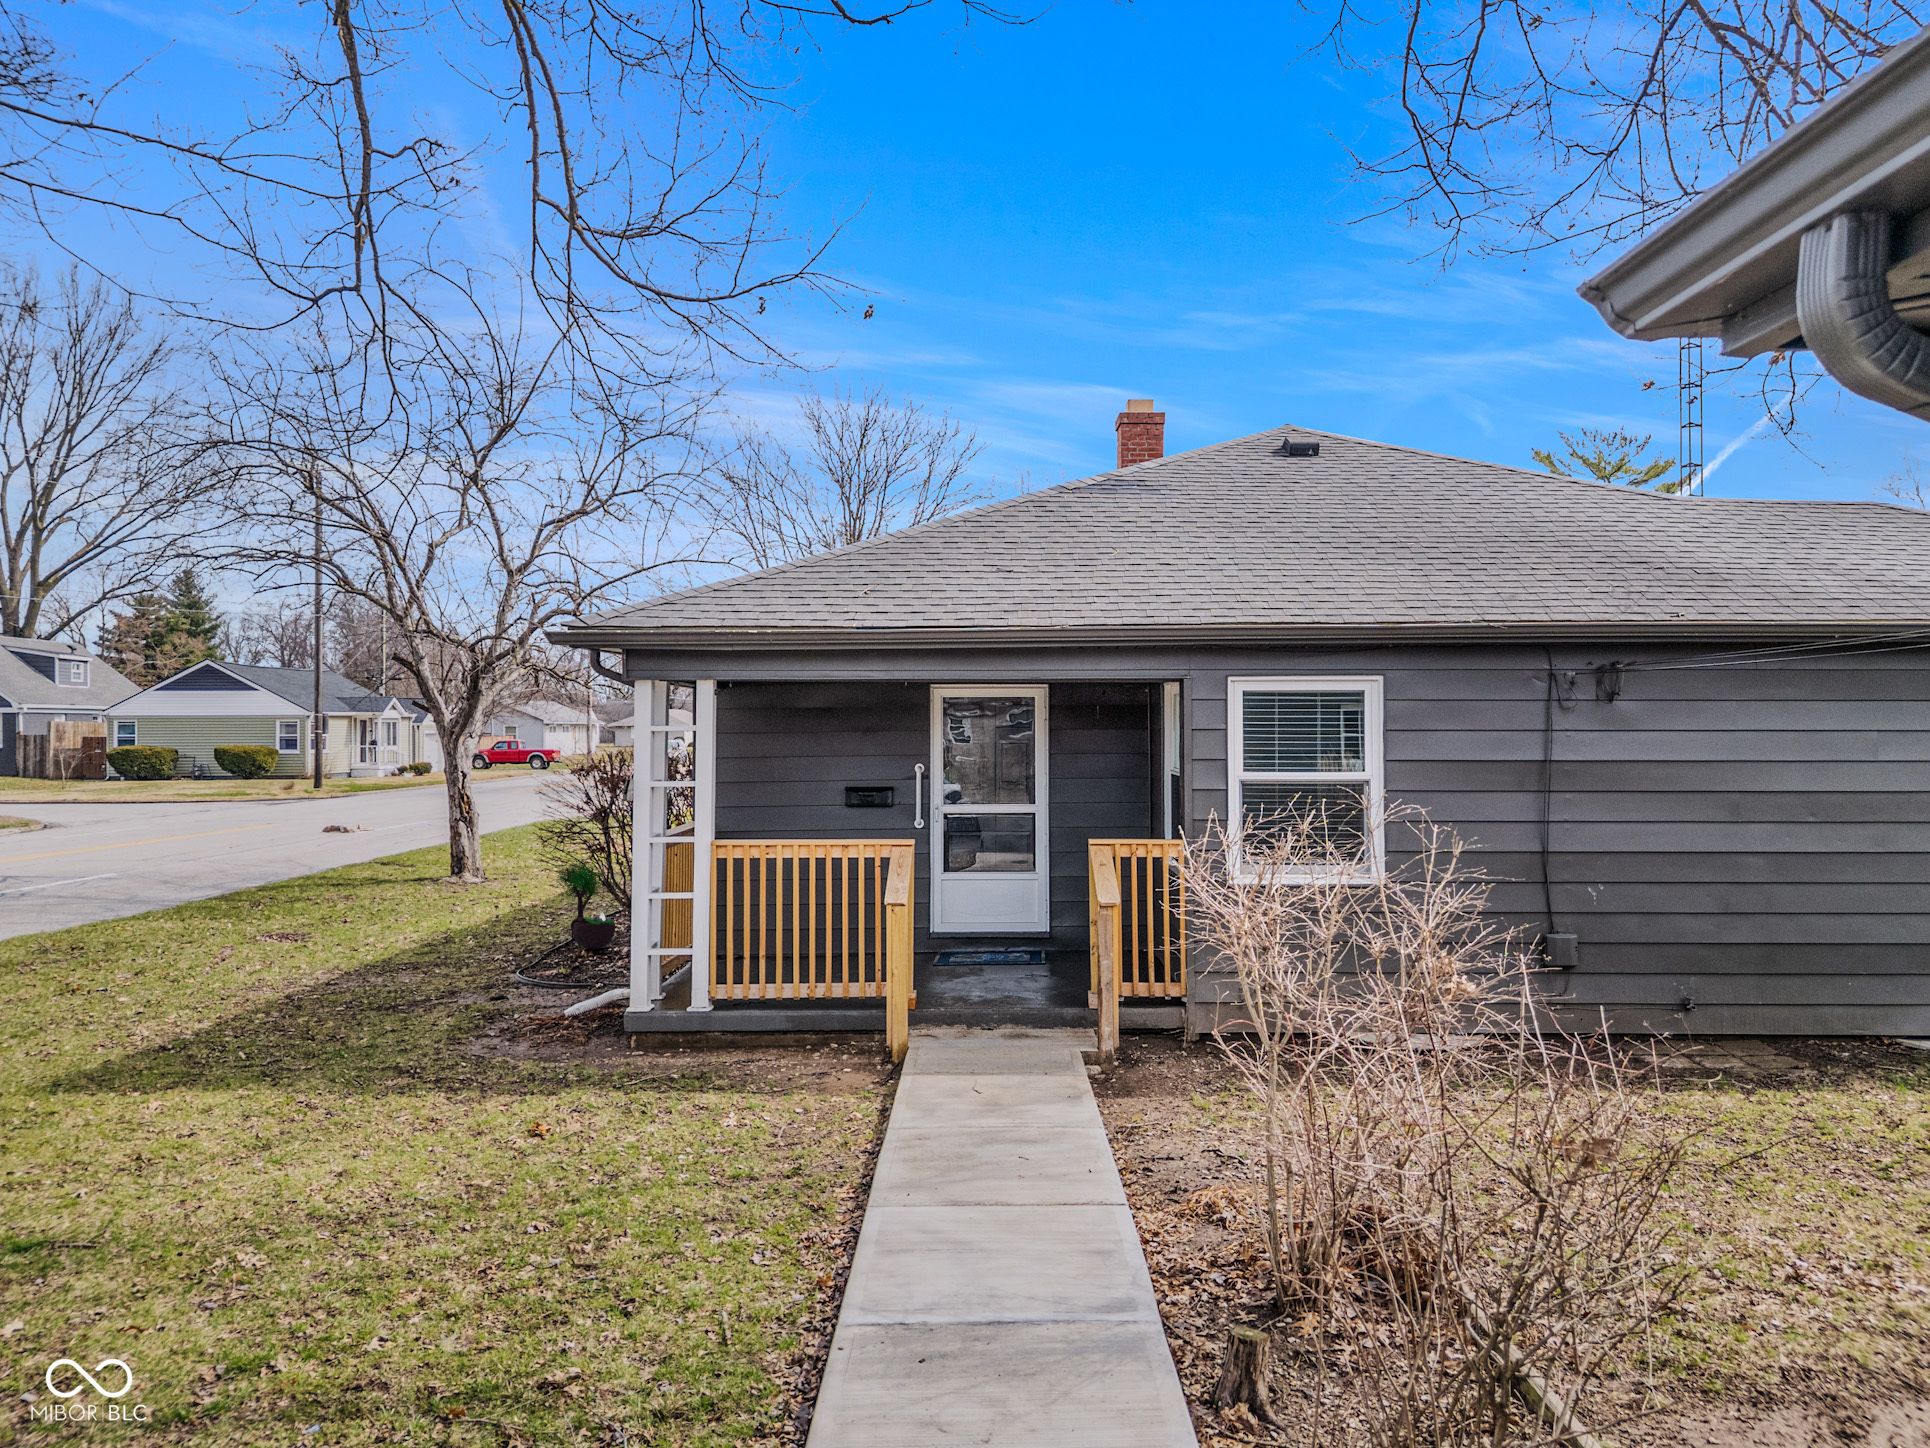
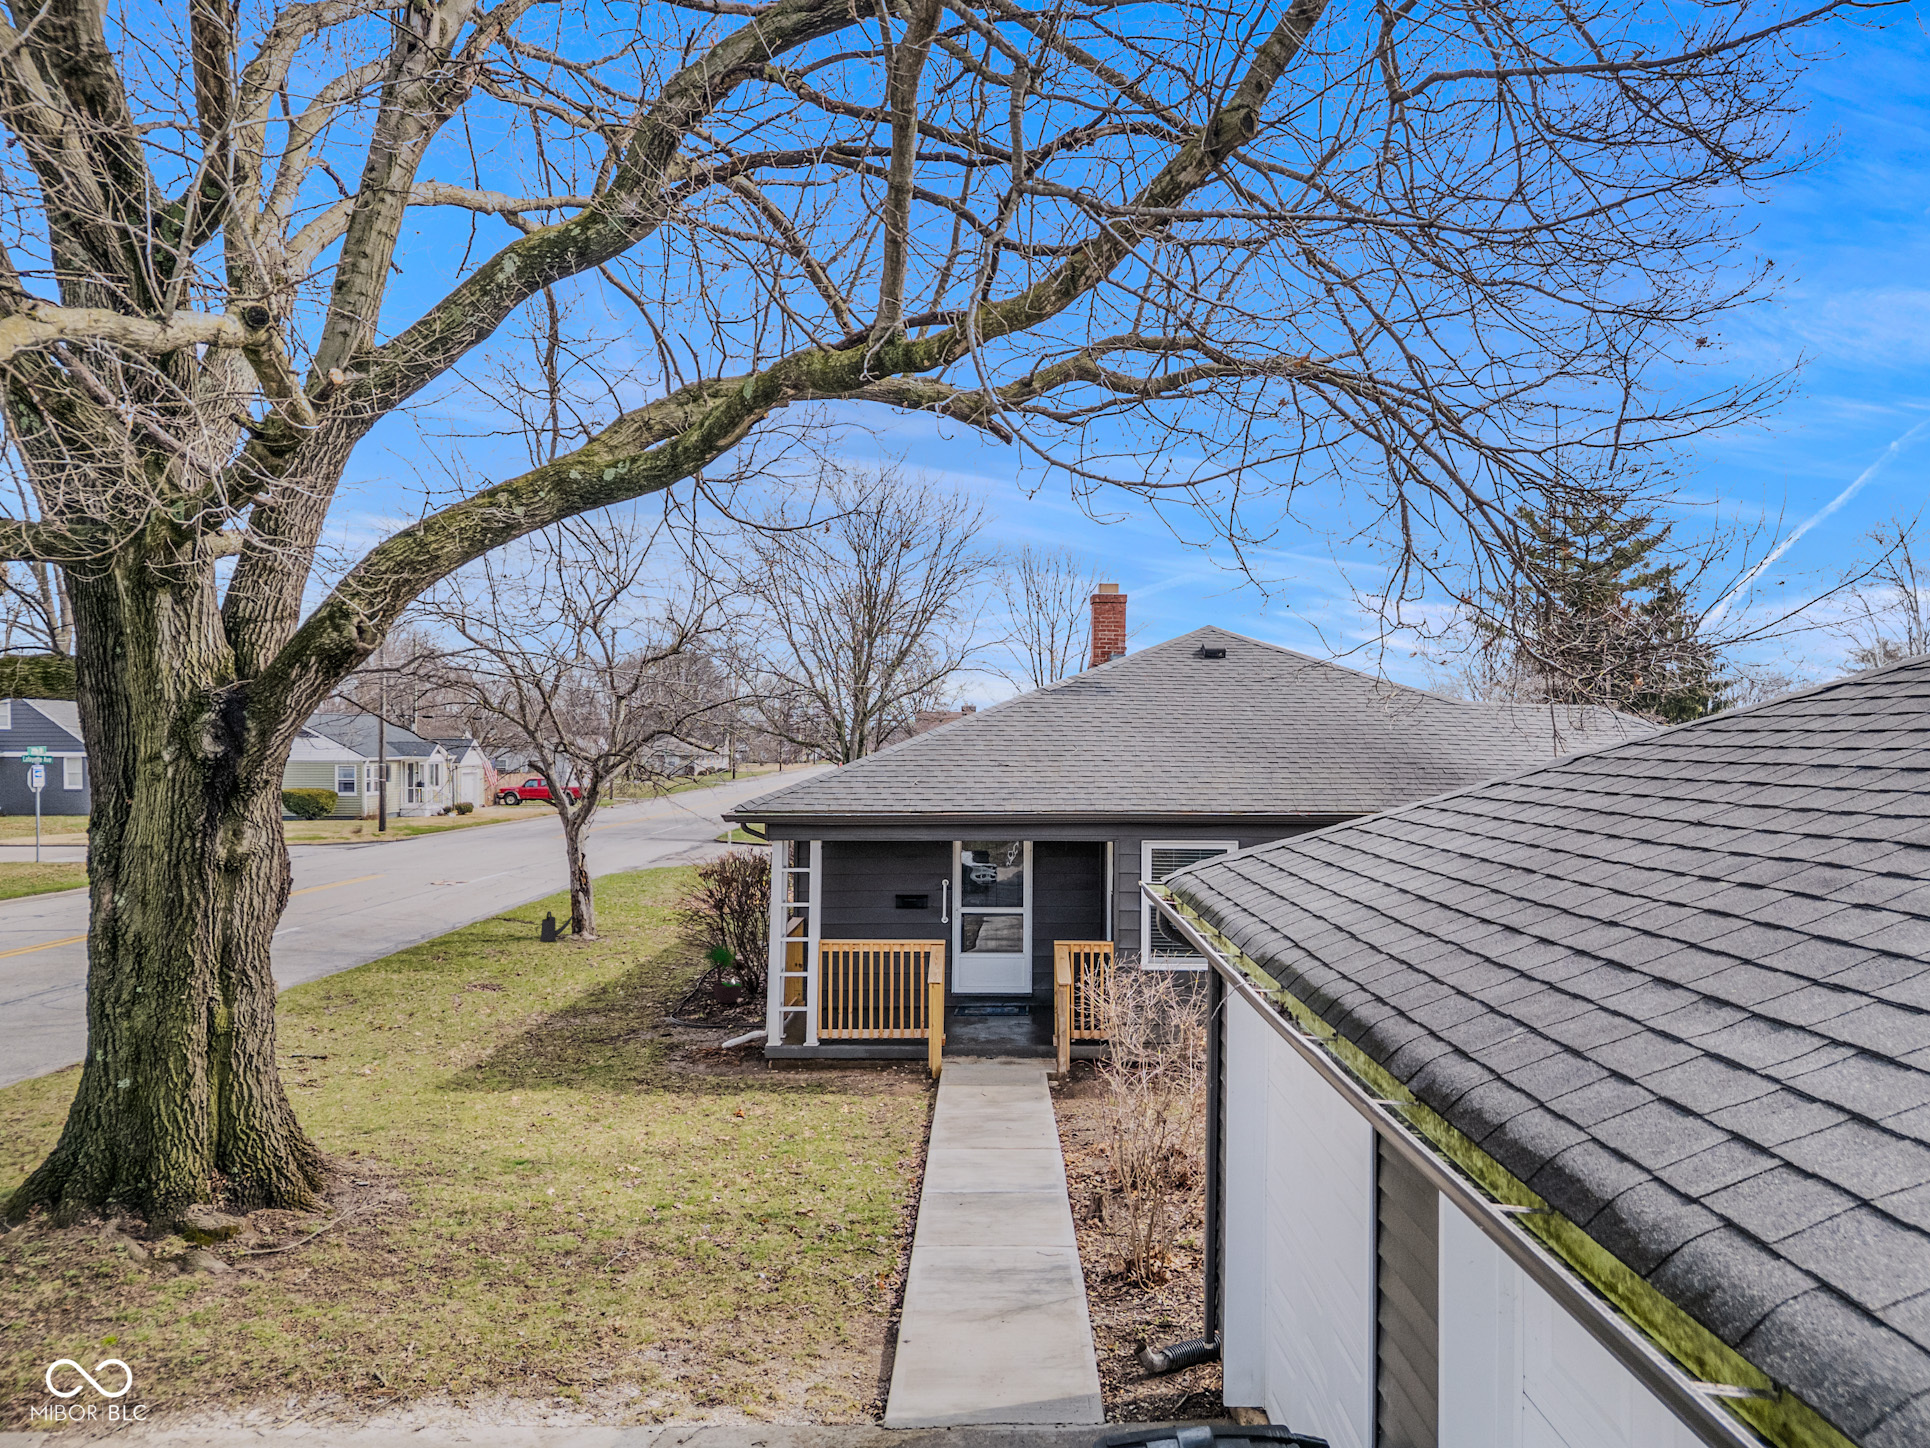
watering can: none [367,834,422,875] -> present [536,911,574,942]

